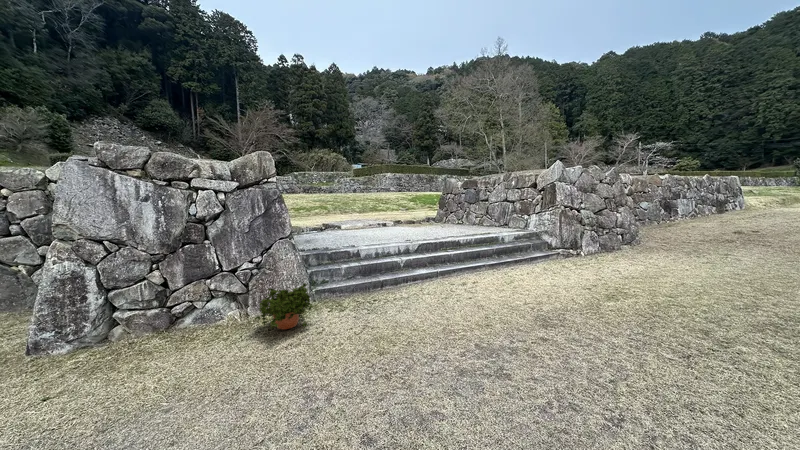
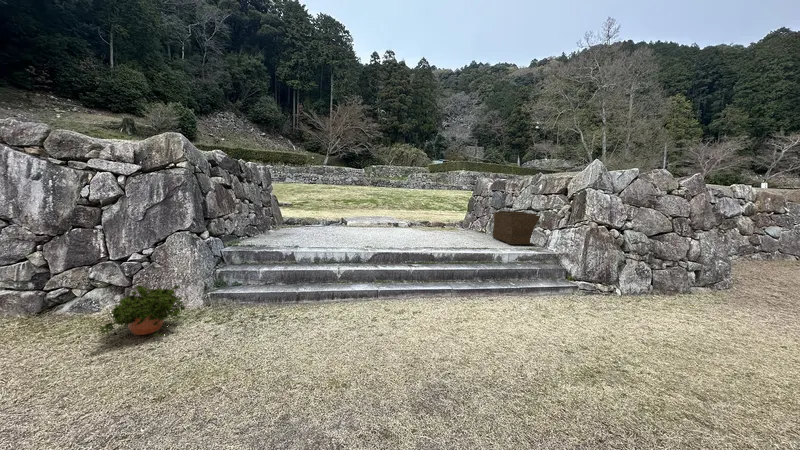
wooden crate: none [480,203,522,230] -> present [493,211,541,245]

